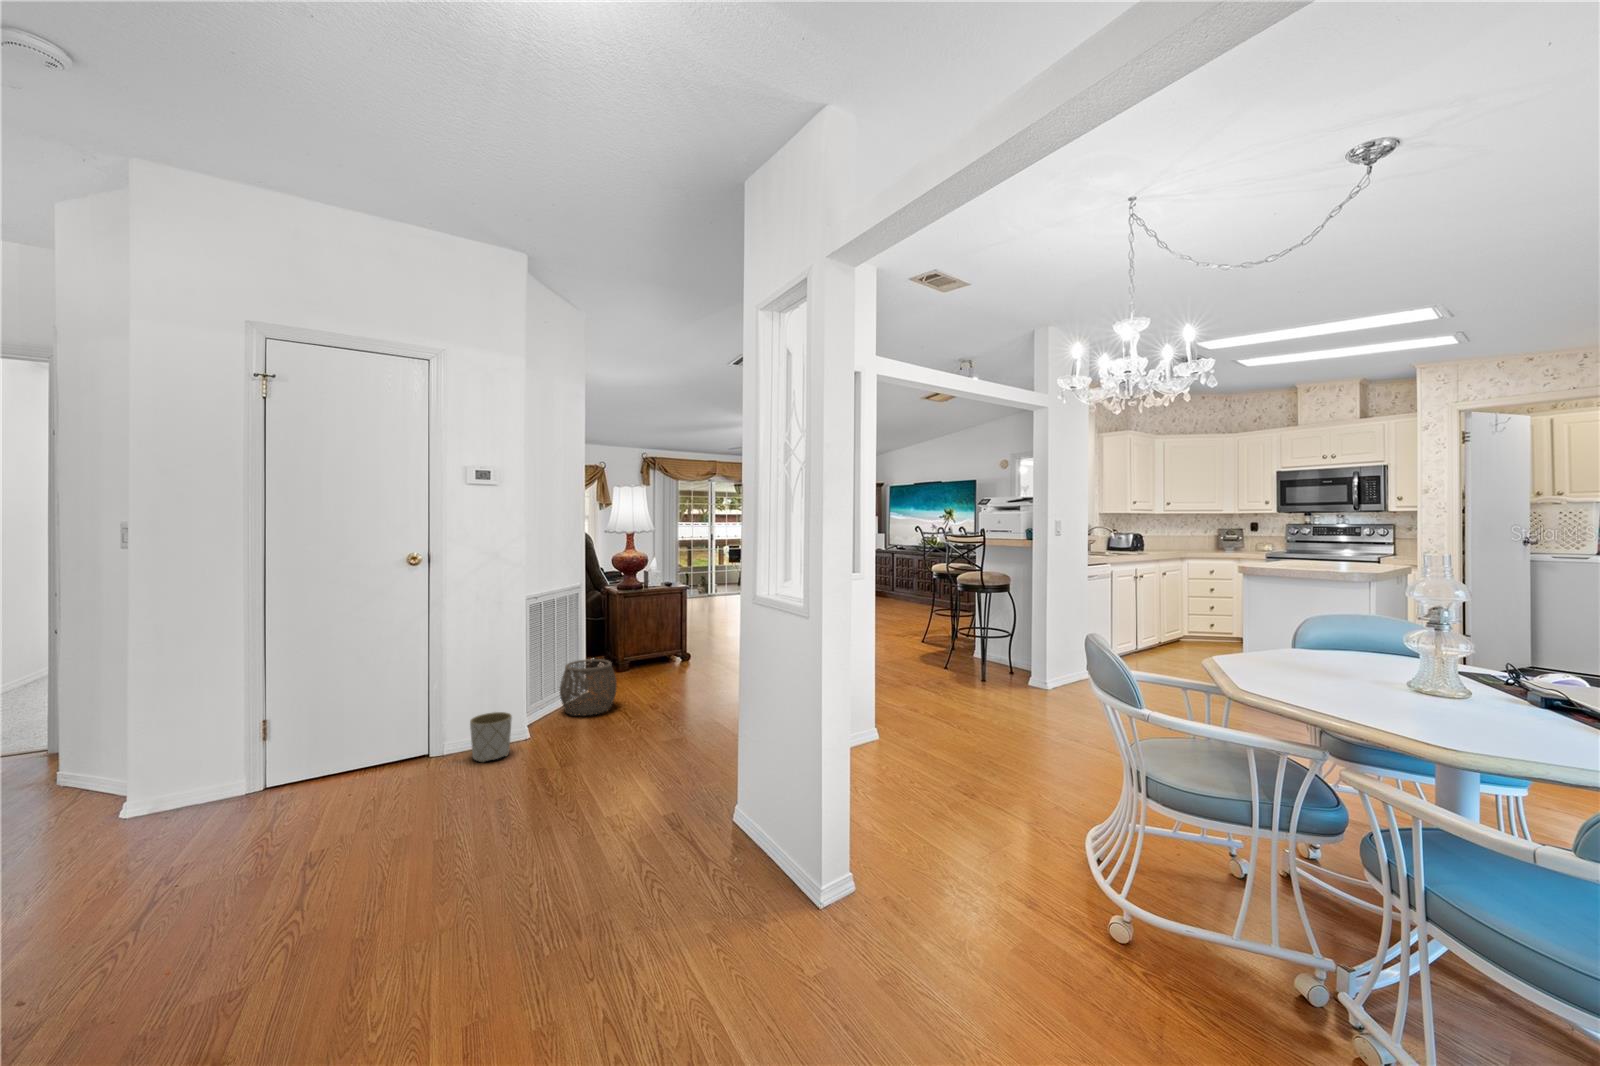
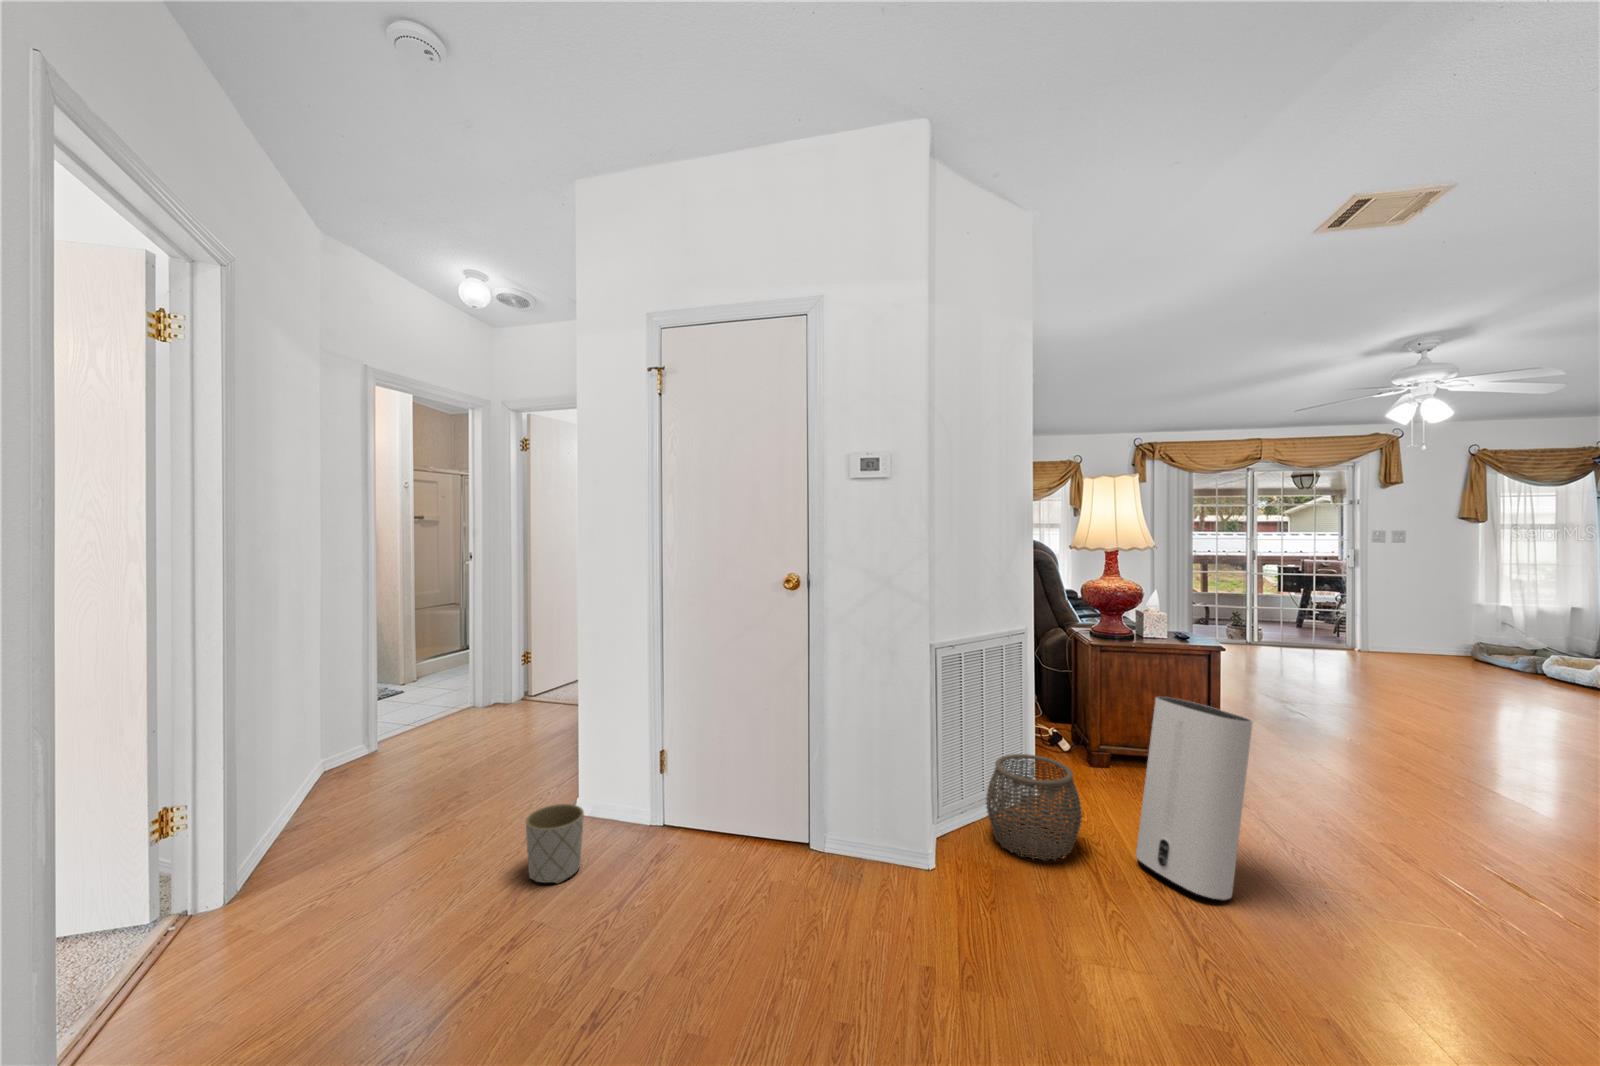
air purifier: none [645,612,697,706] -> present [1136,697,1253,900]
planter: present [470,712,512,762] -> present [526,804,584,883]

